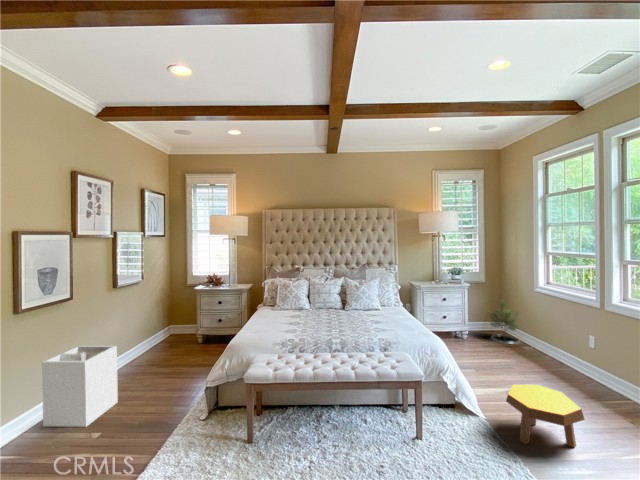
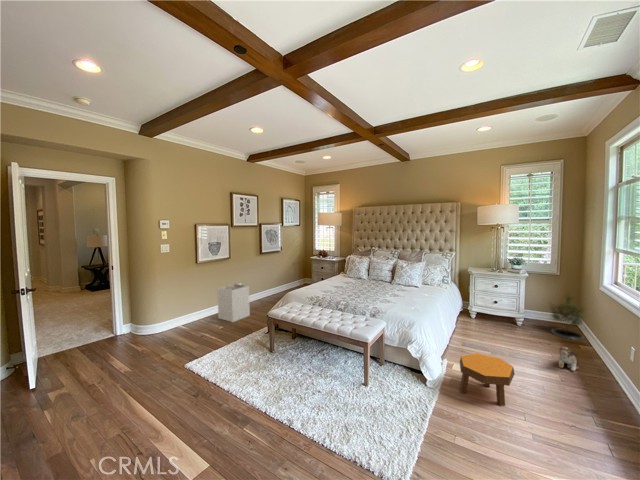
plush toy: none [540,354,560,378] -> present [559,347,580,371]

